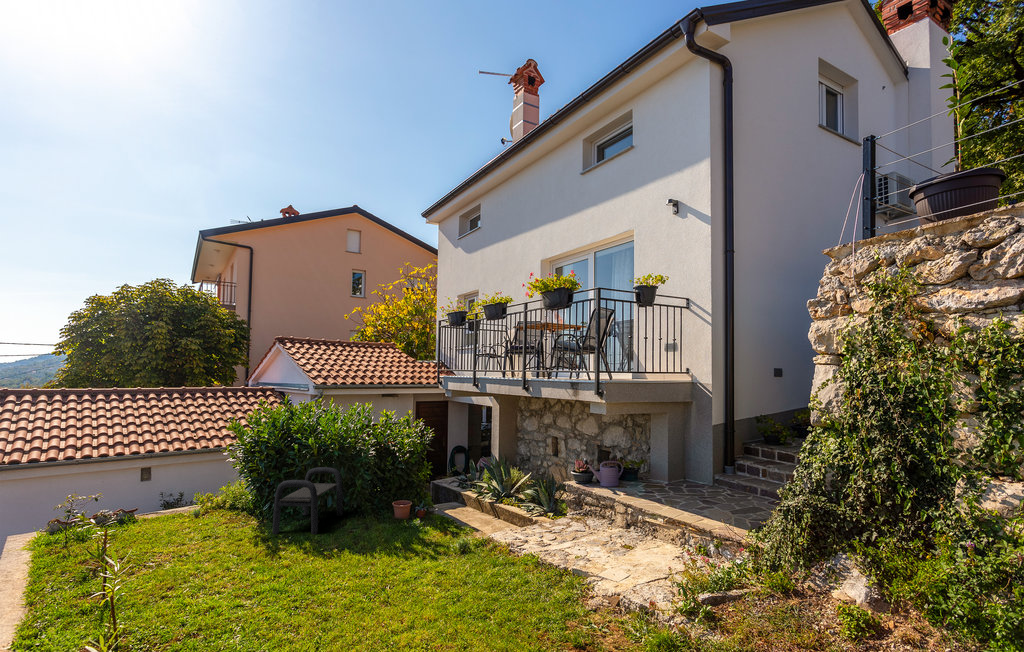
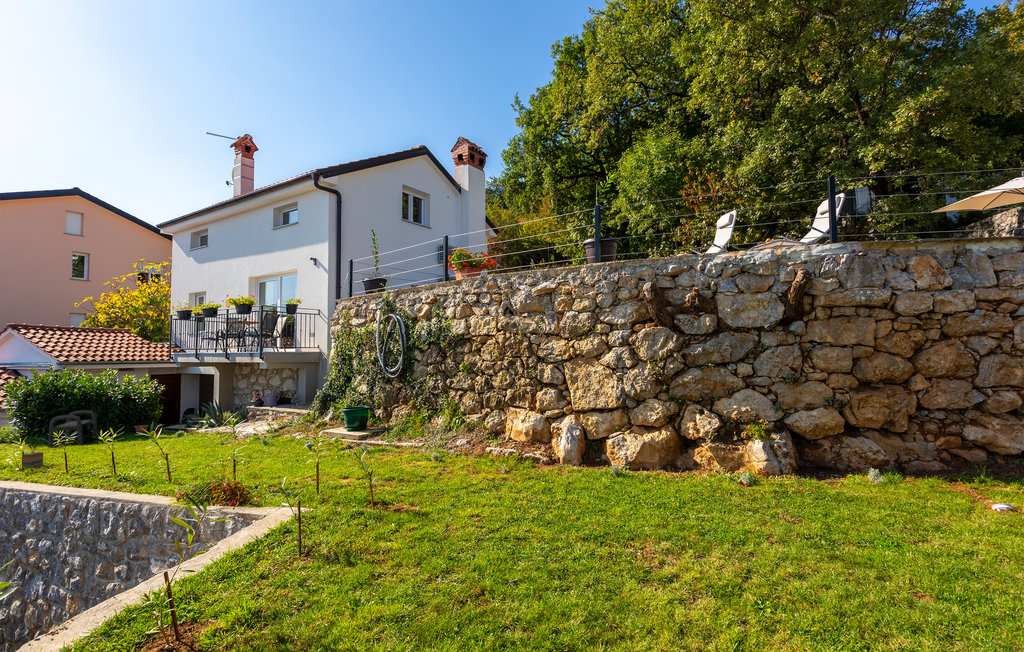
potted tree: none [188,548,240,620] -> present [20,437,49,468]

